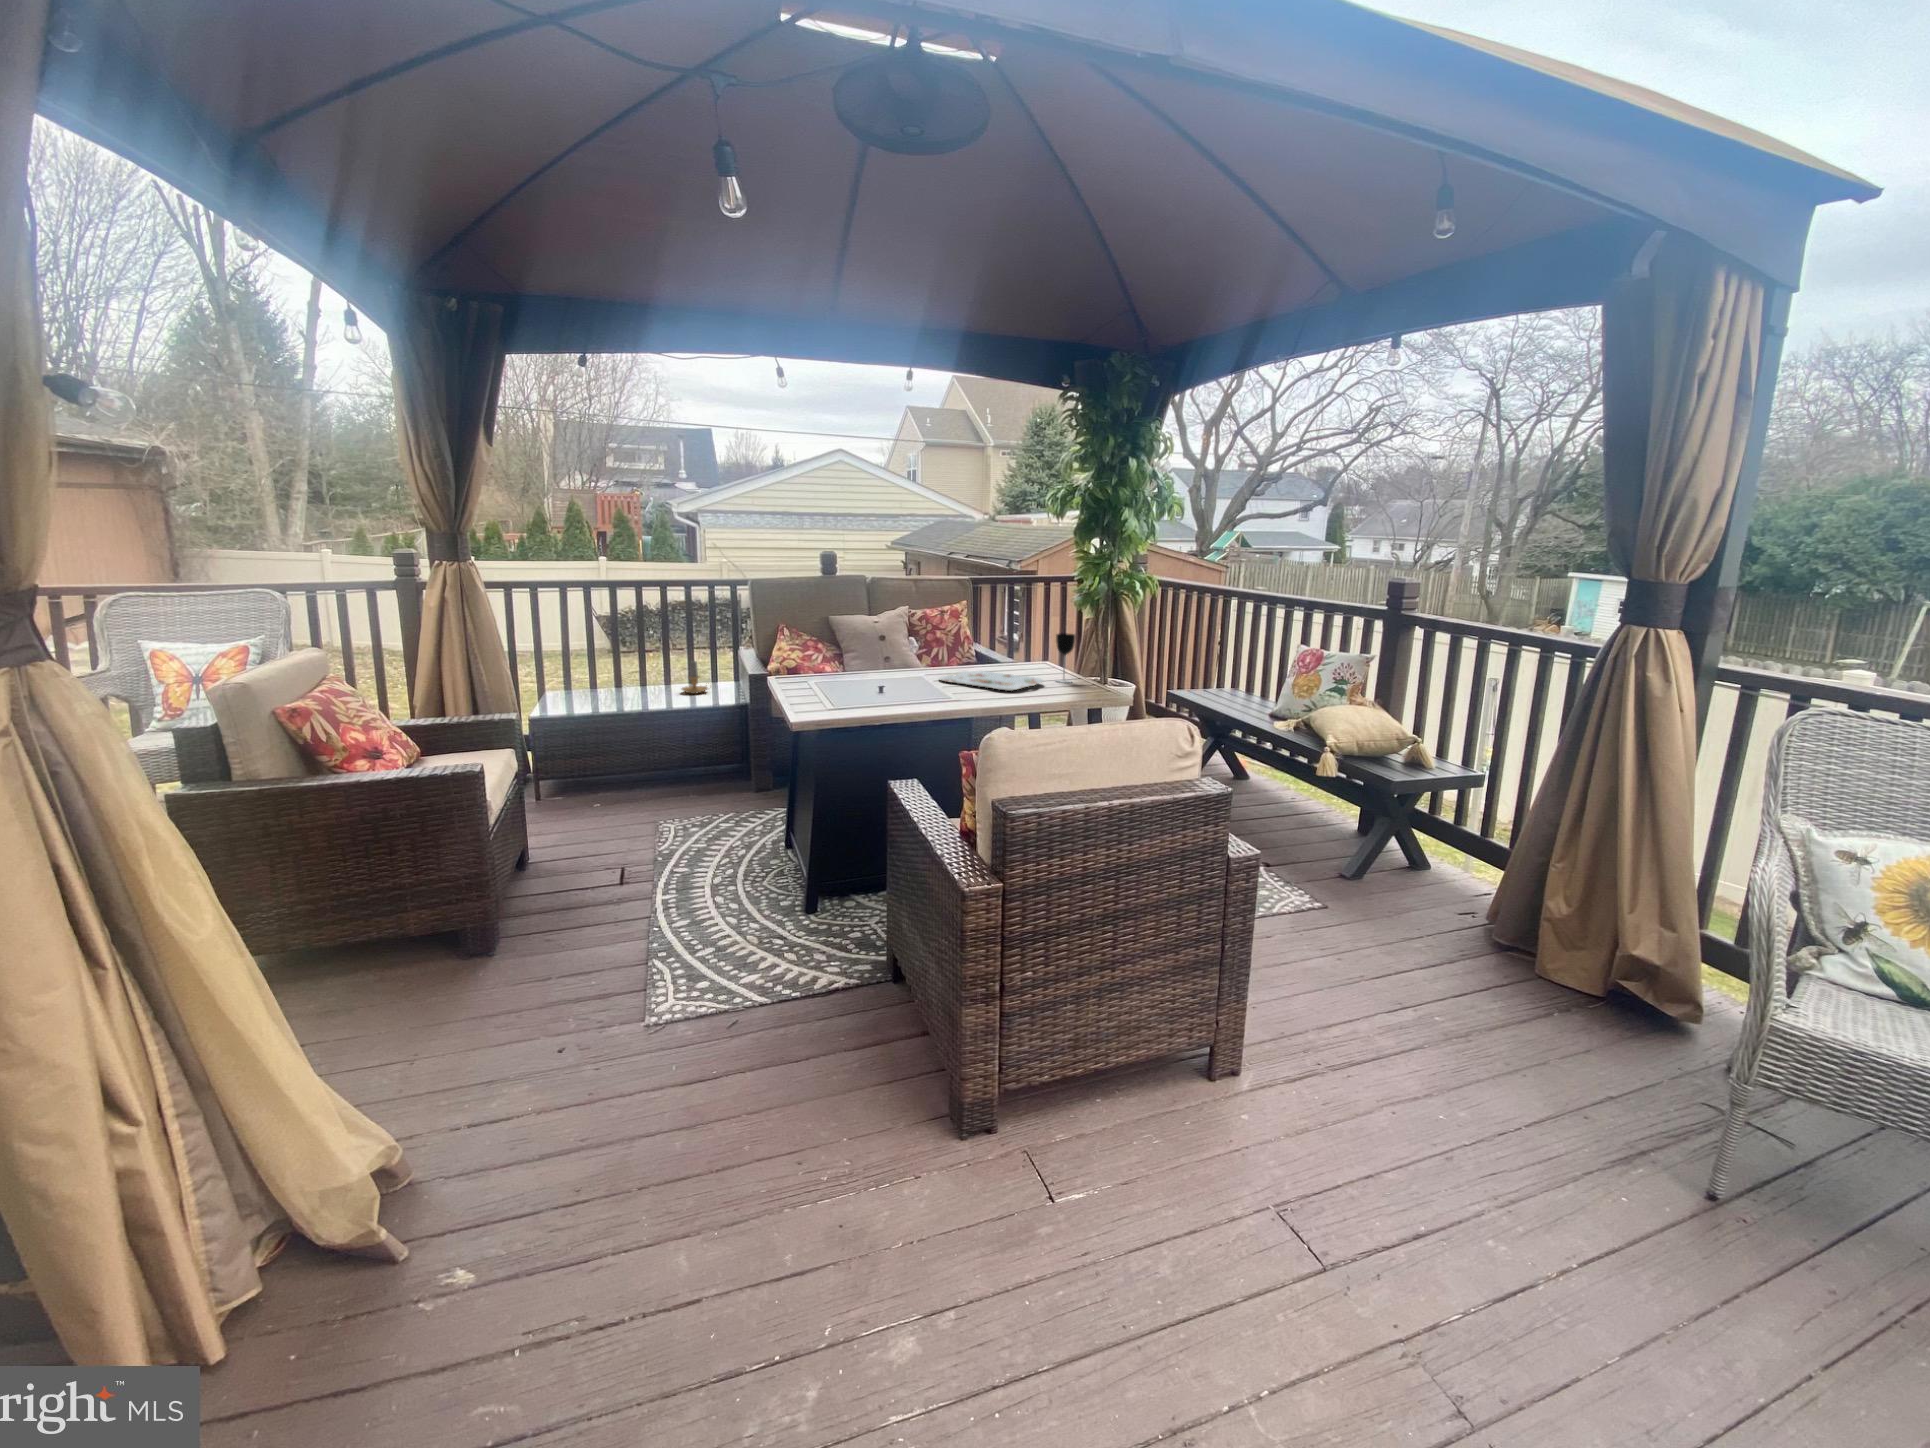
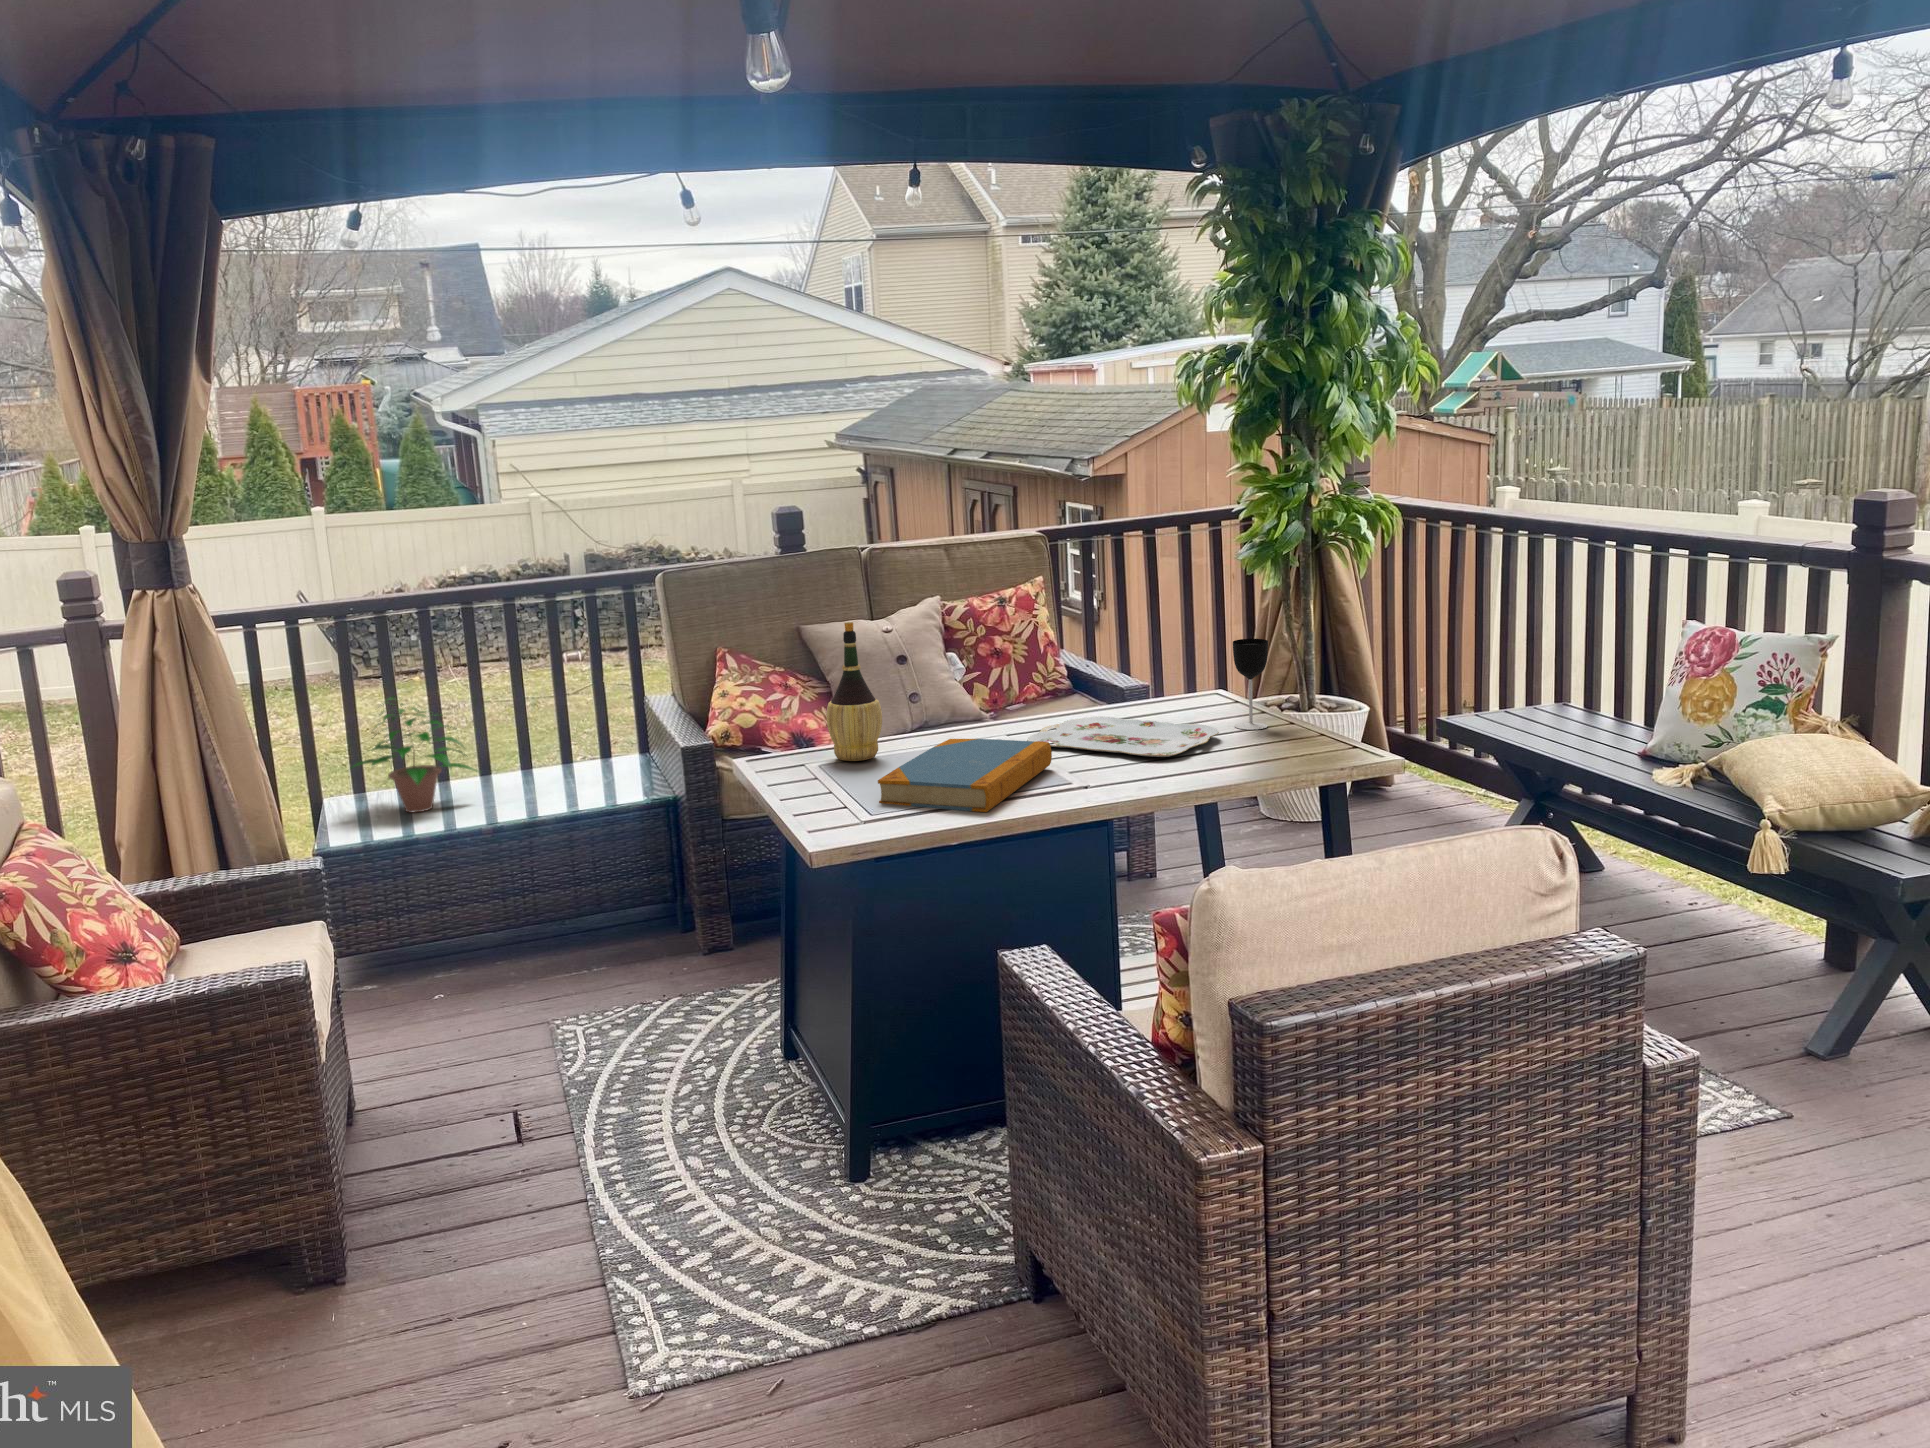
wine bottle: none [824,603,856,681] -> present [826,622,882,761]
potted plant: none [567,637,647,703] -> present [352,696,475,812]
candle: present [682,661,708,694] -> none [537,720,592,782]
book: none [841,672,946,708] -> present [878,739,1052,812]

